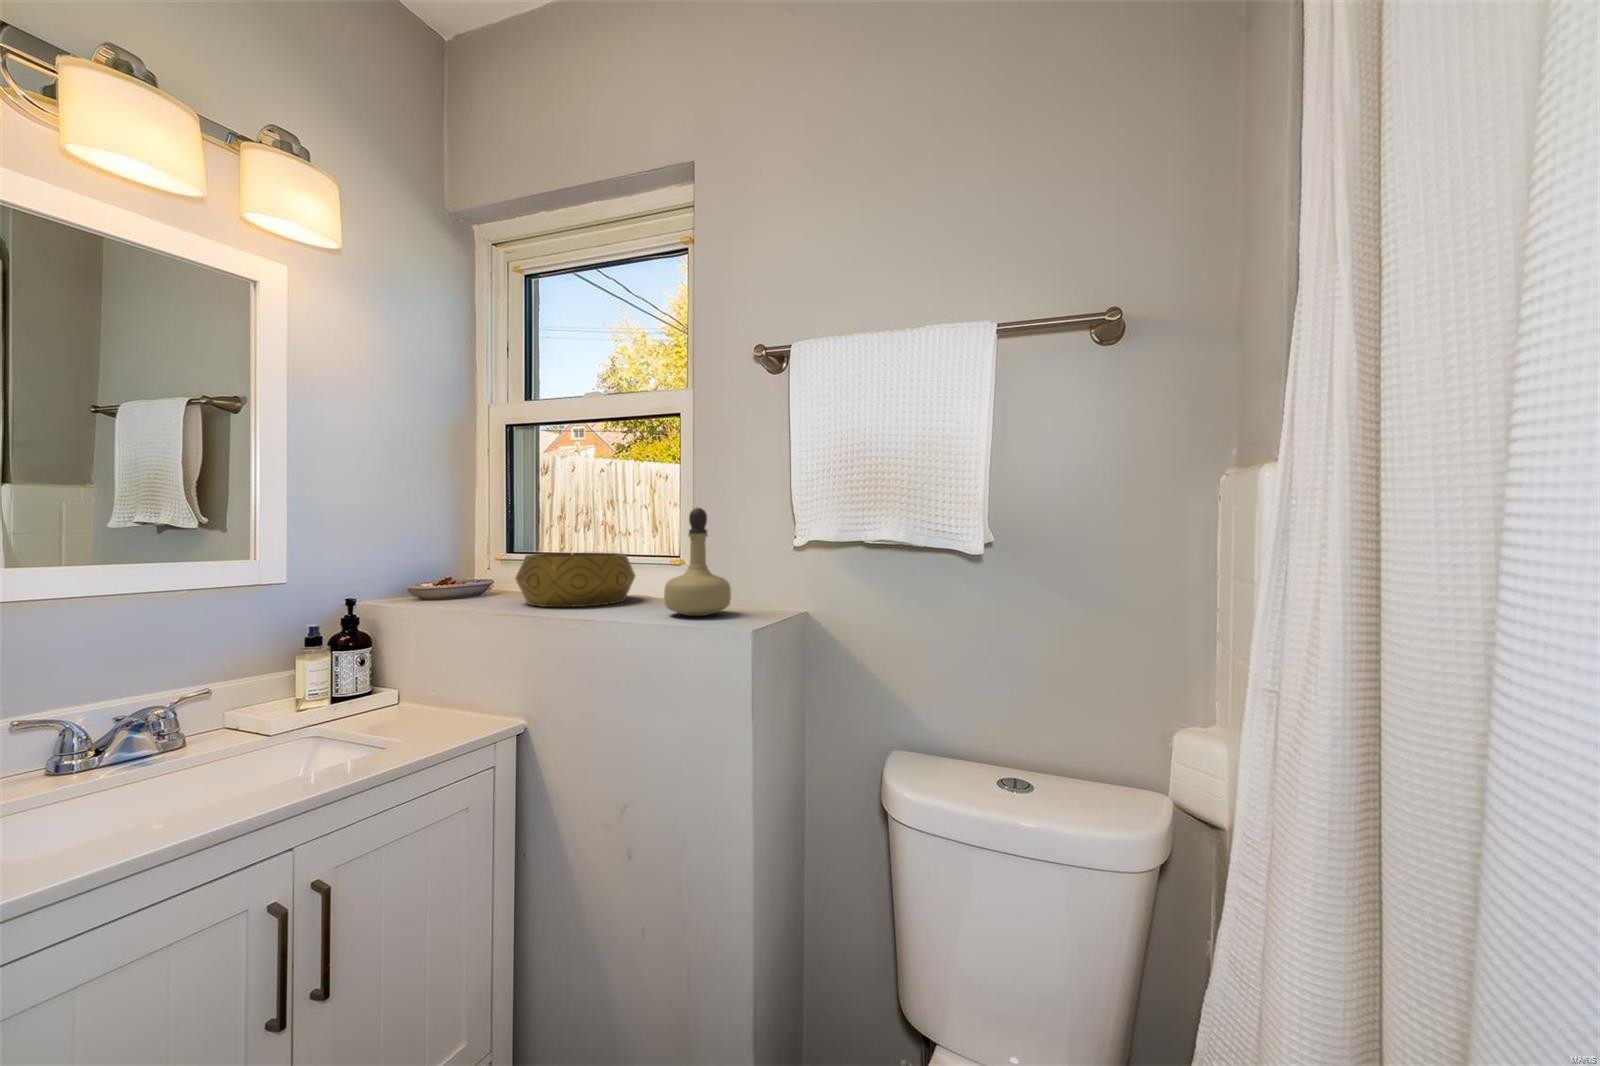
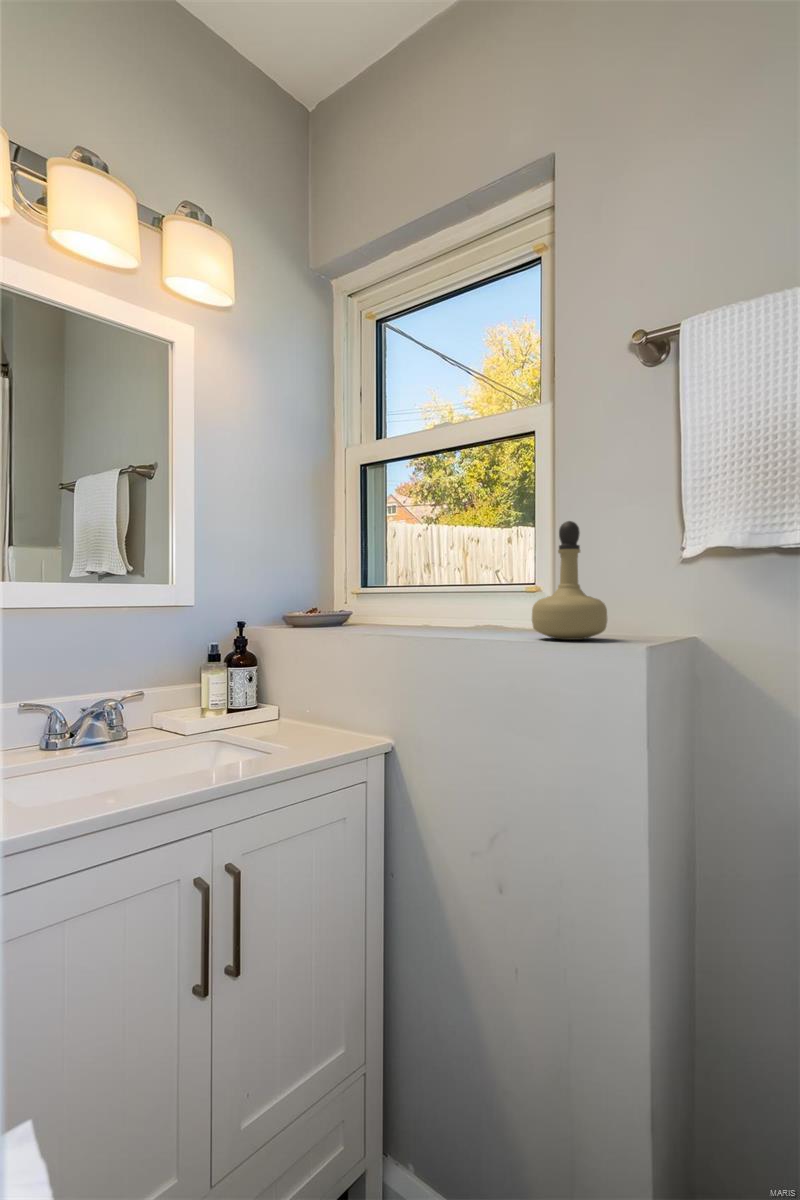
decorative bowl: present [515,552,635,607] -> none [375,582,490,633]

